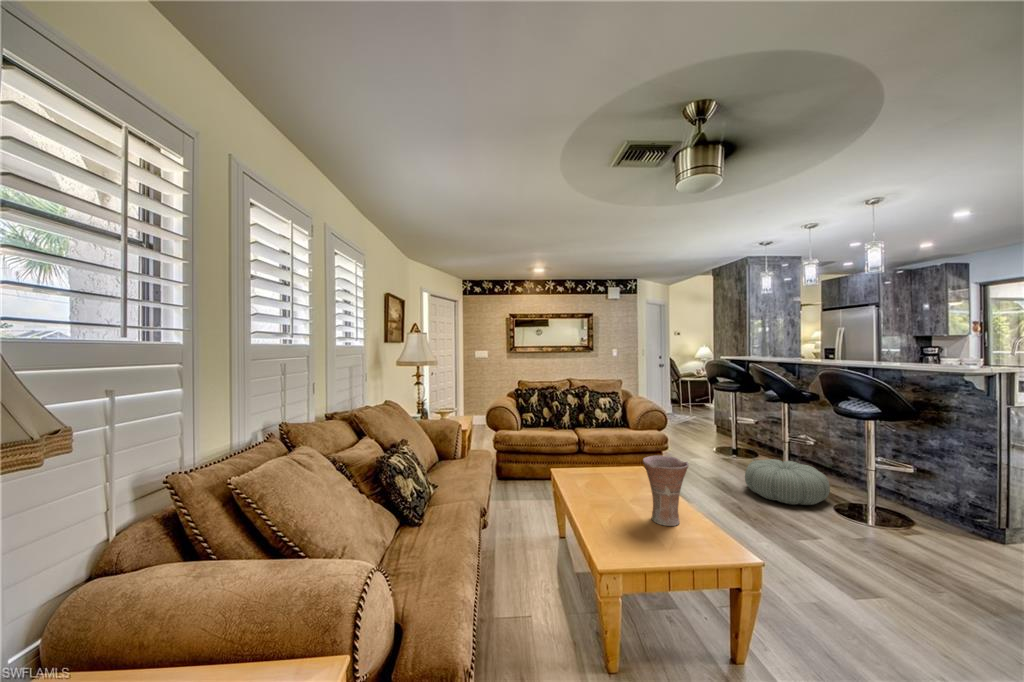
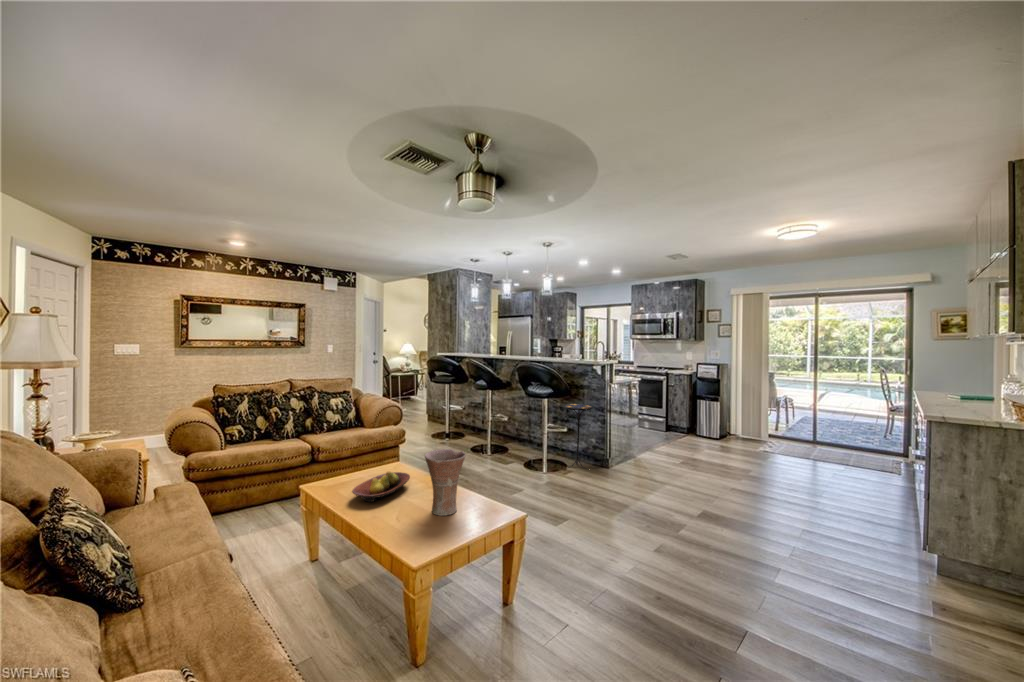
side table: none [908,432,969,539] -> present [565,404,593,468]
pouf: present [745,459,830,505] -> none [466,436,522,471]
fruit bowl: none [586,470,644,494] -> present [352,472,410,502]

